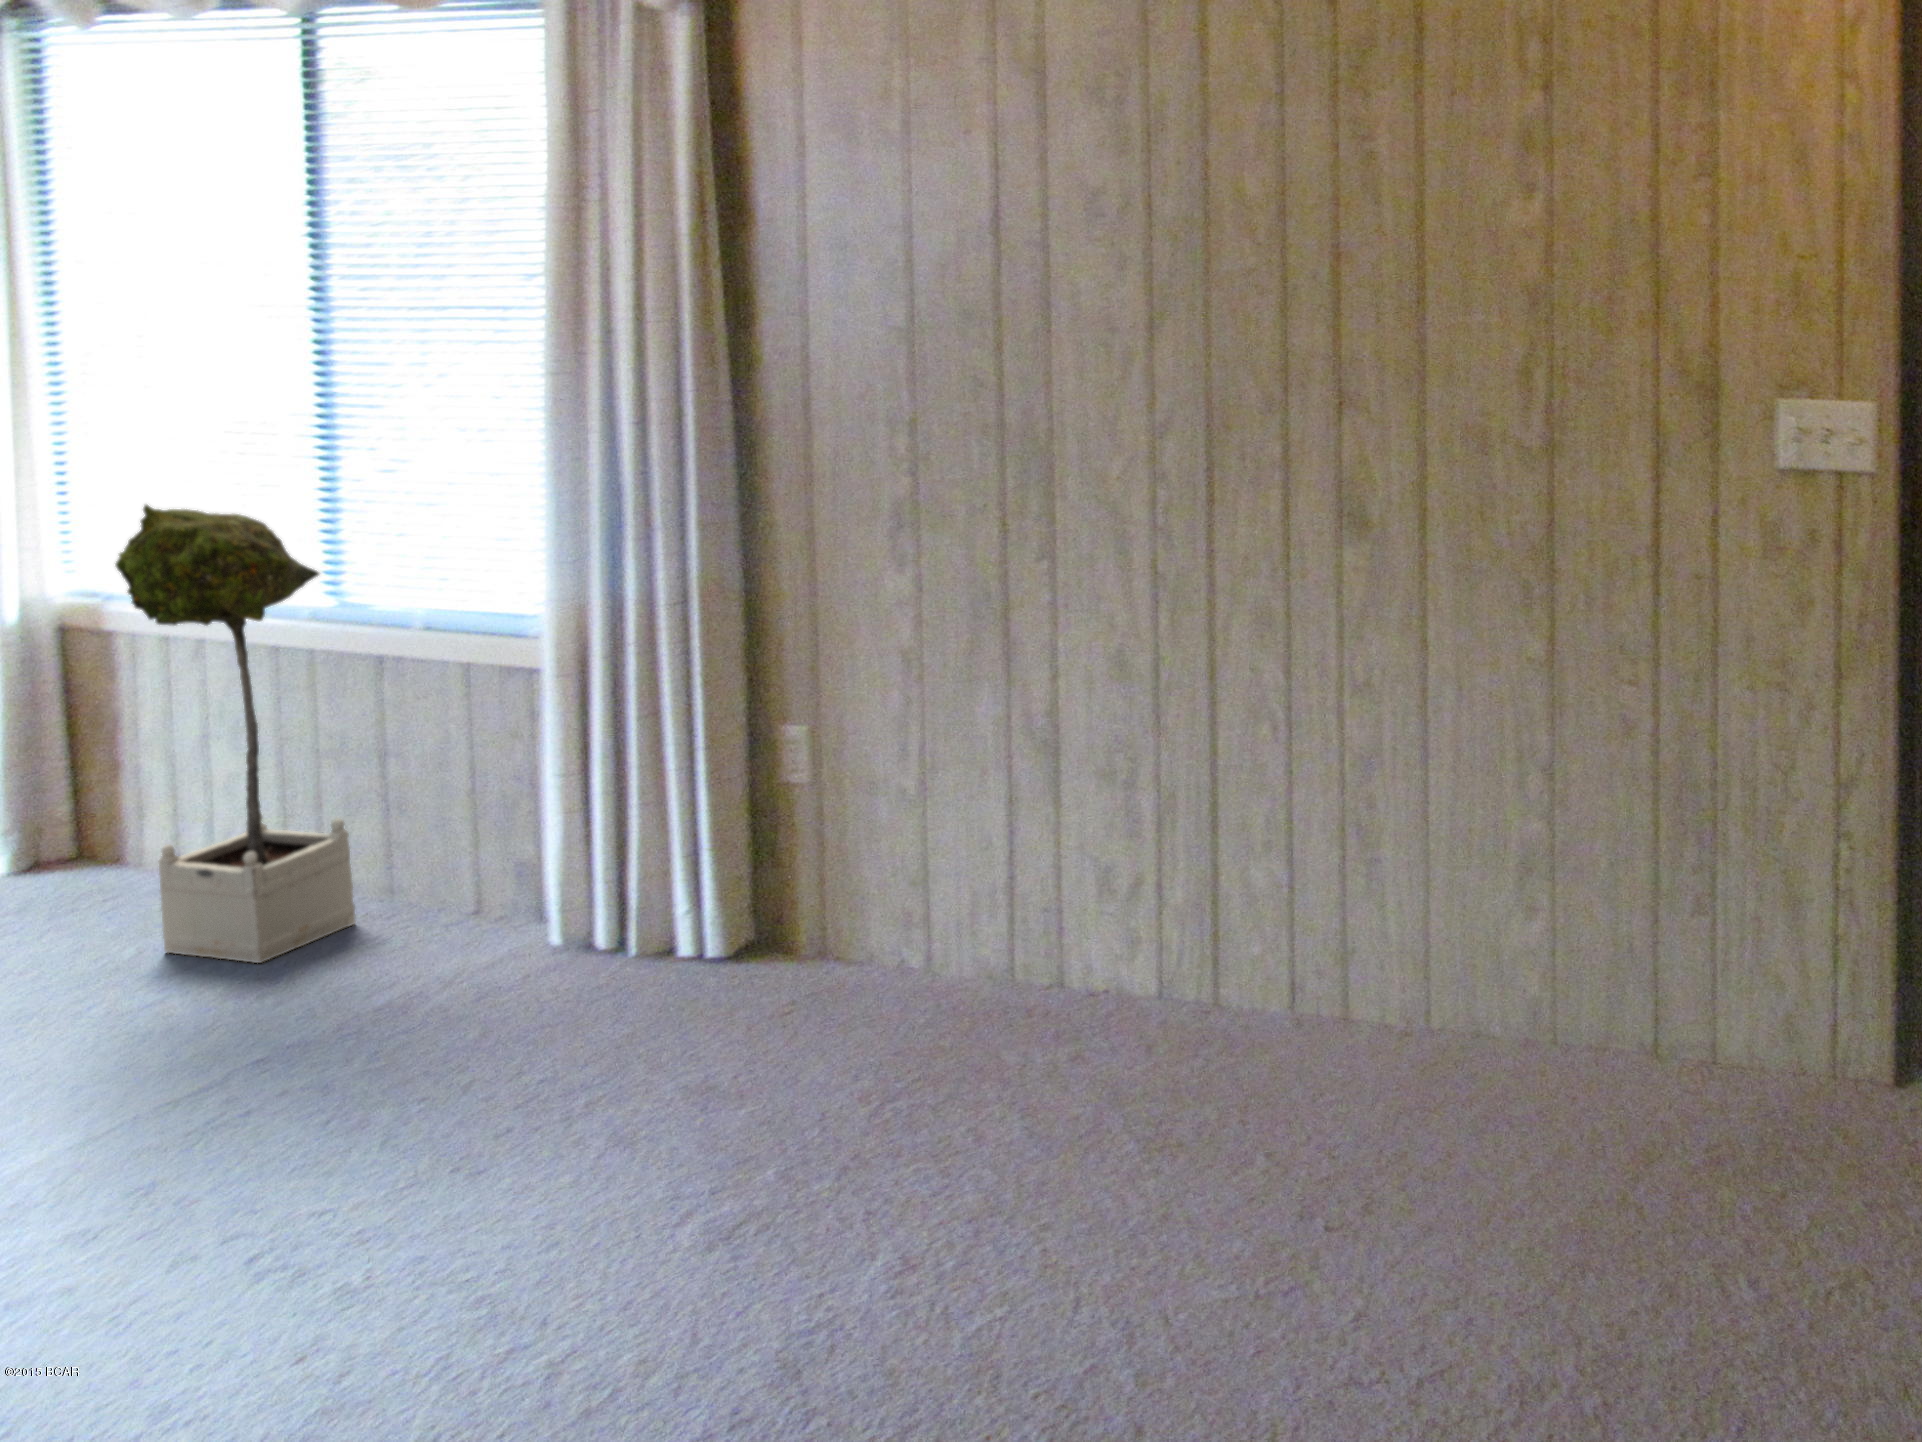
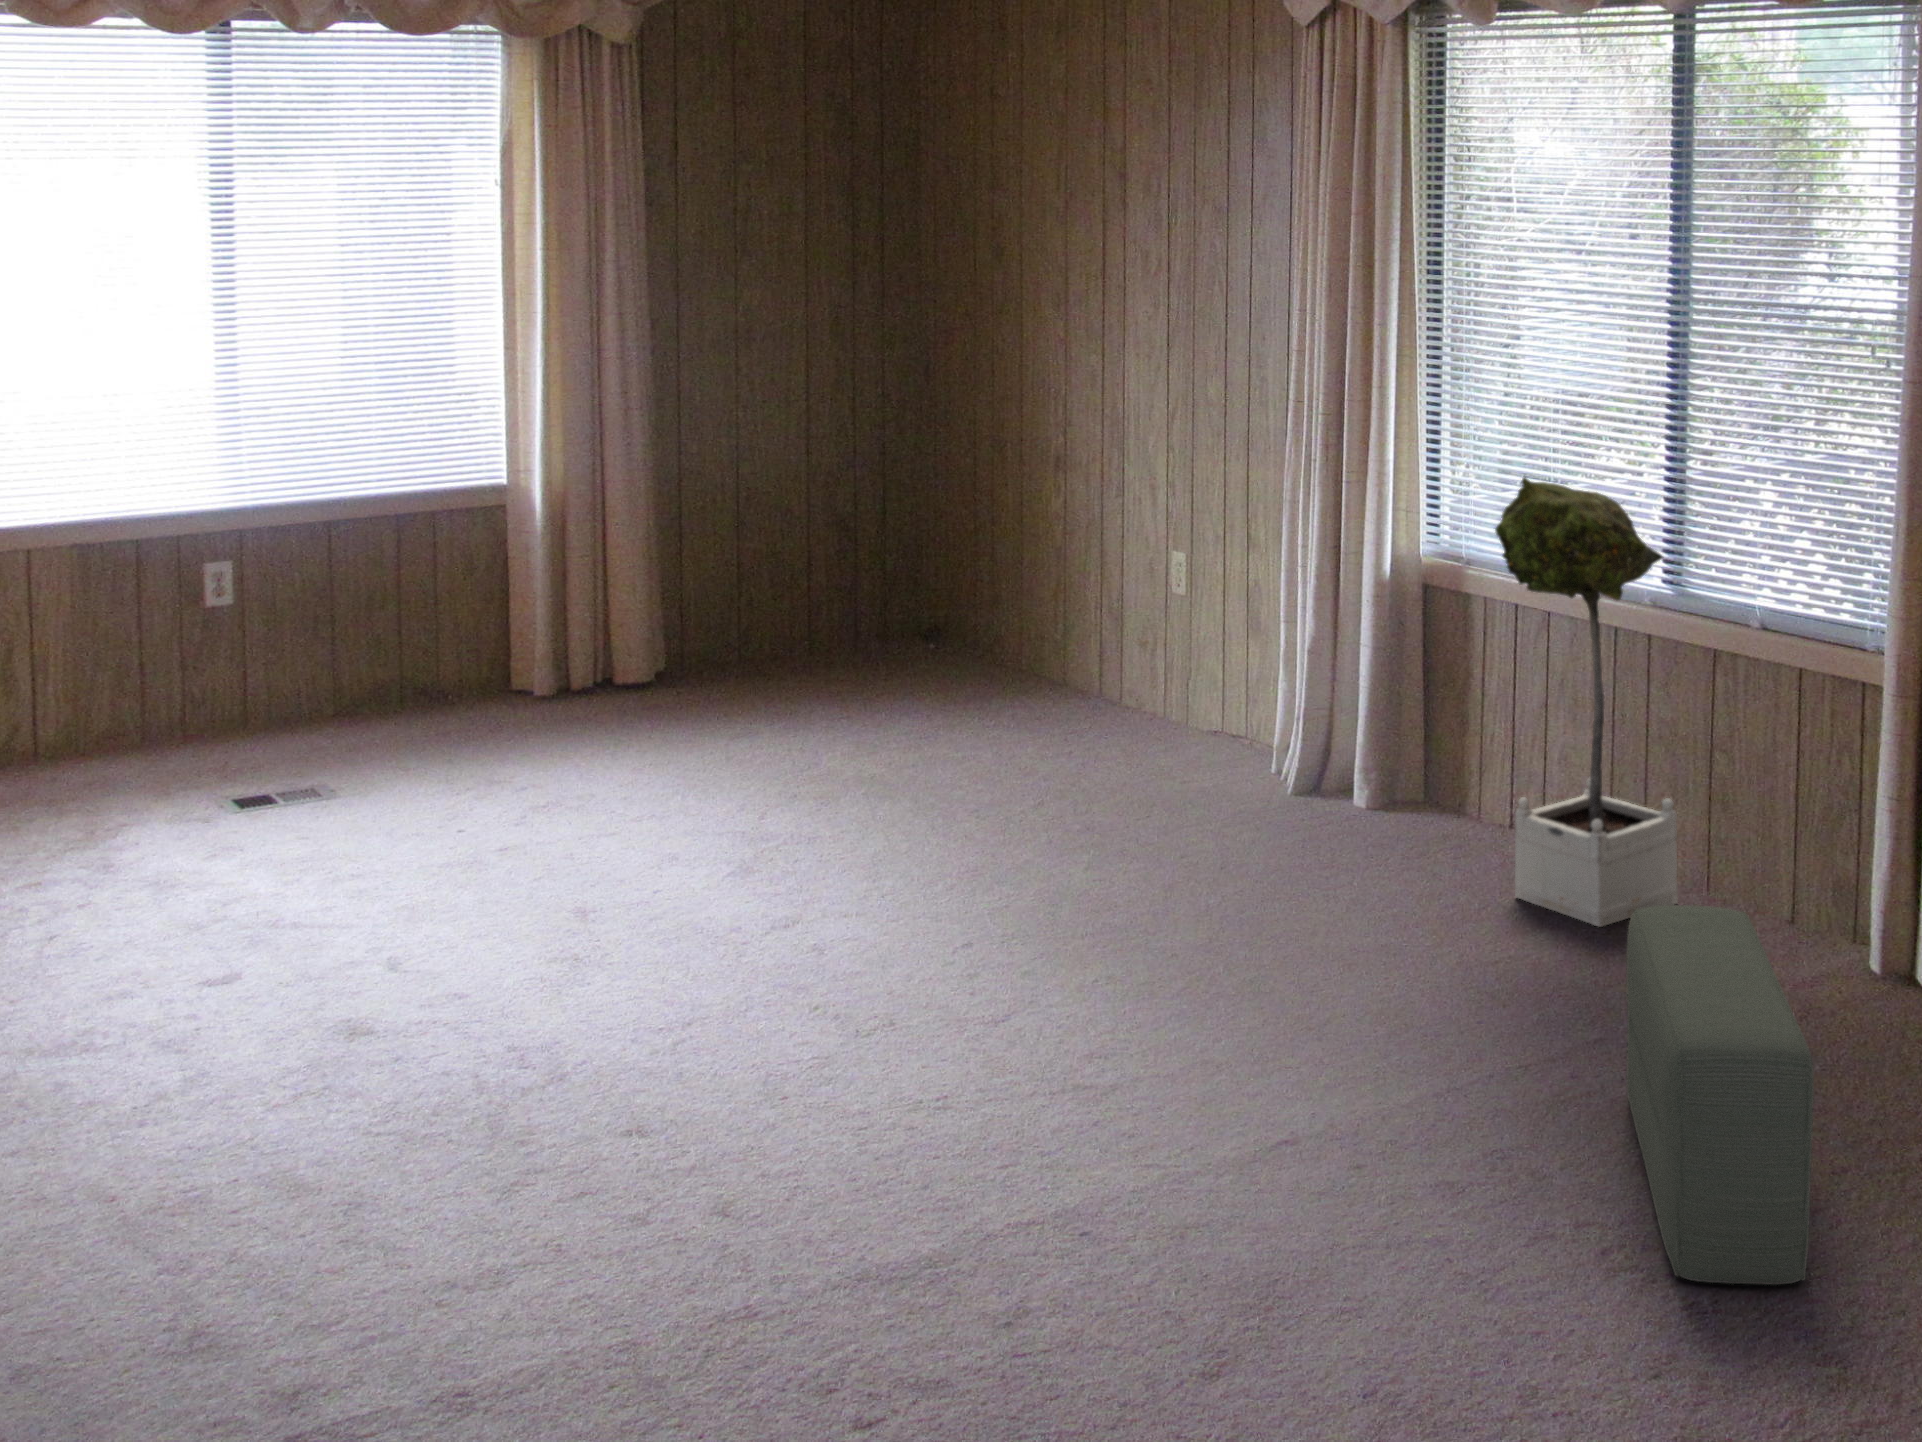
pouf: none [244,905,424,1280] -> present [1626,905,1814,1285]

